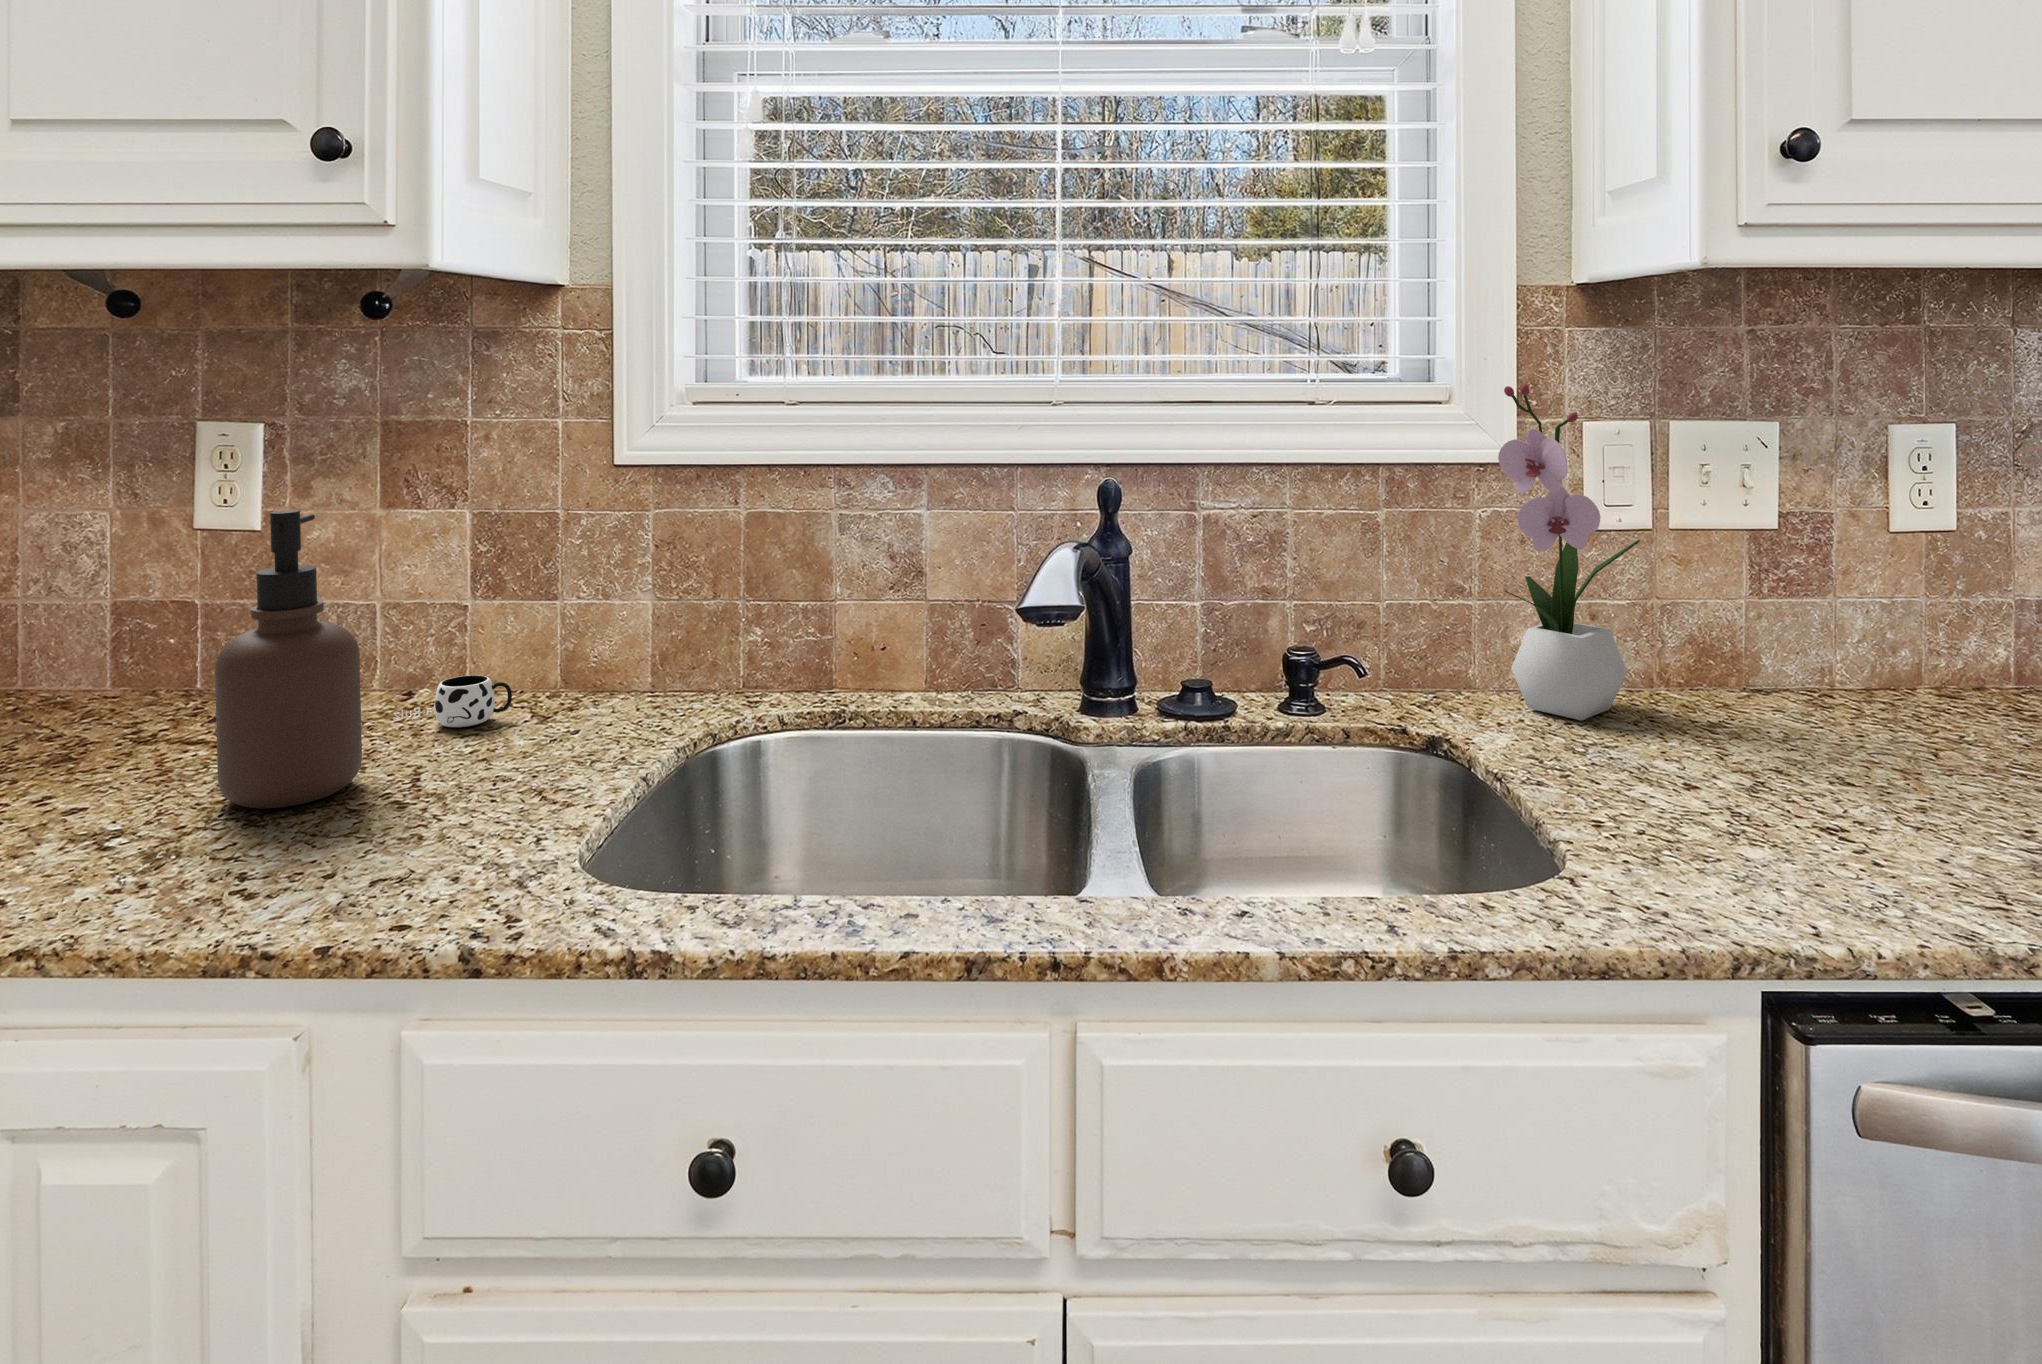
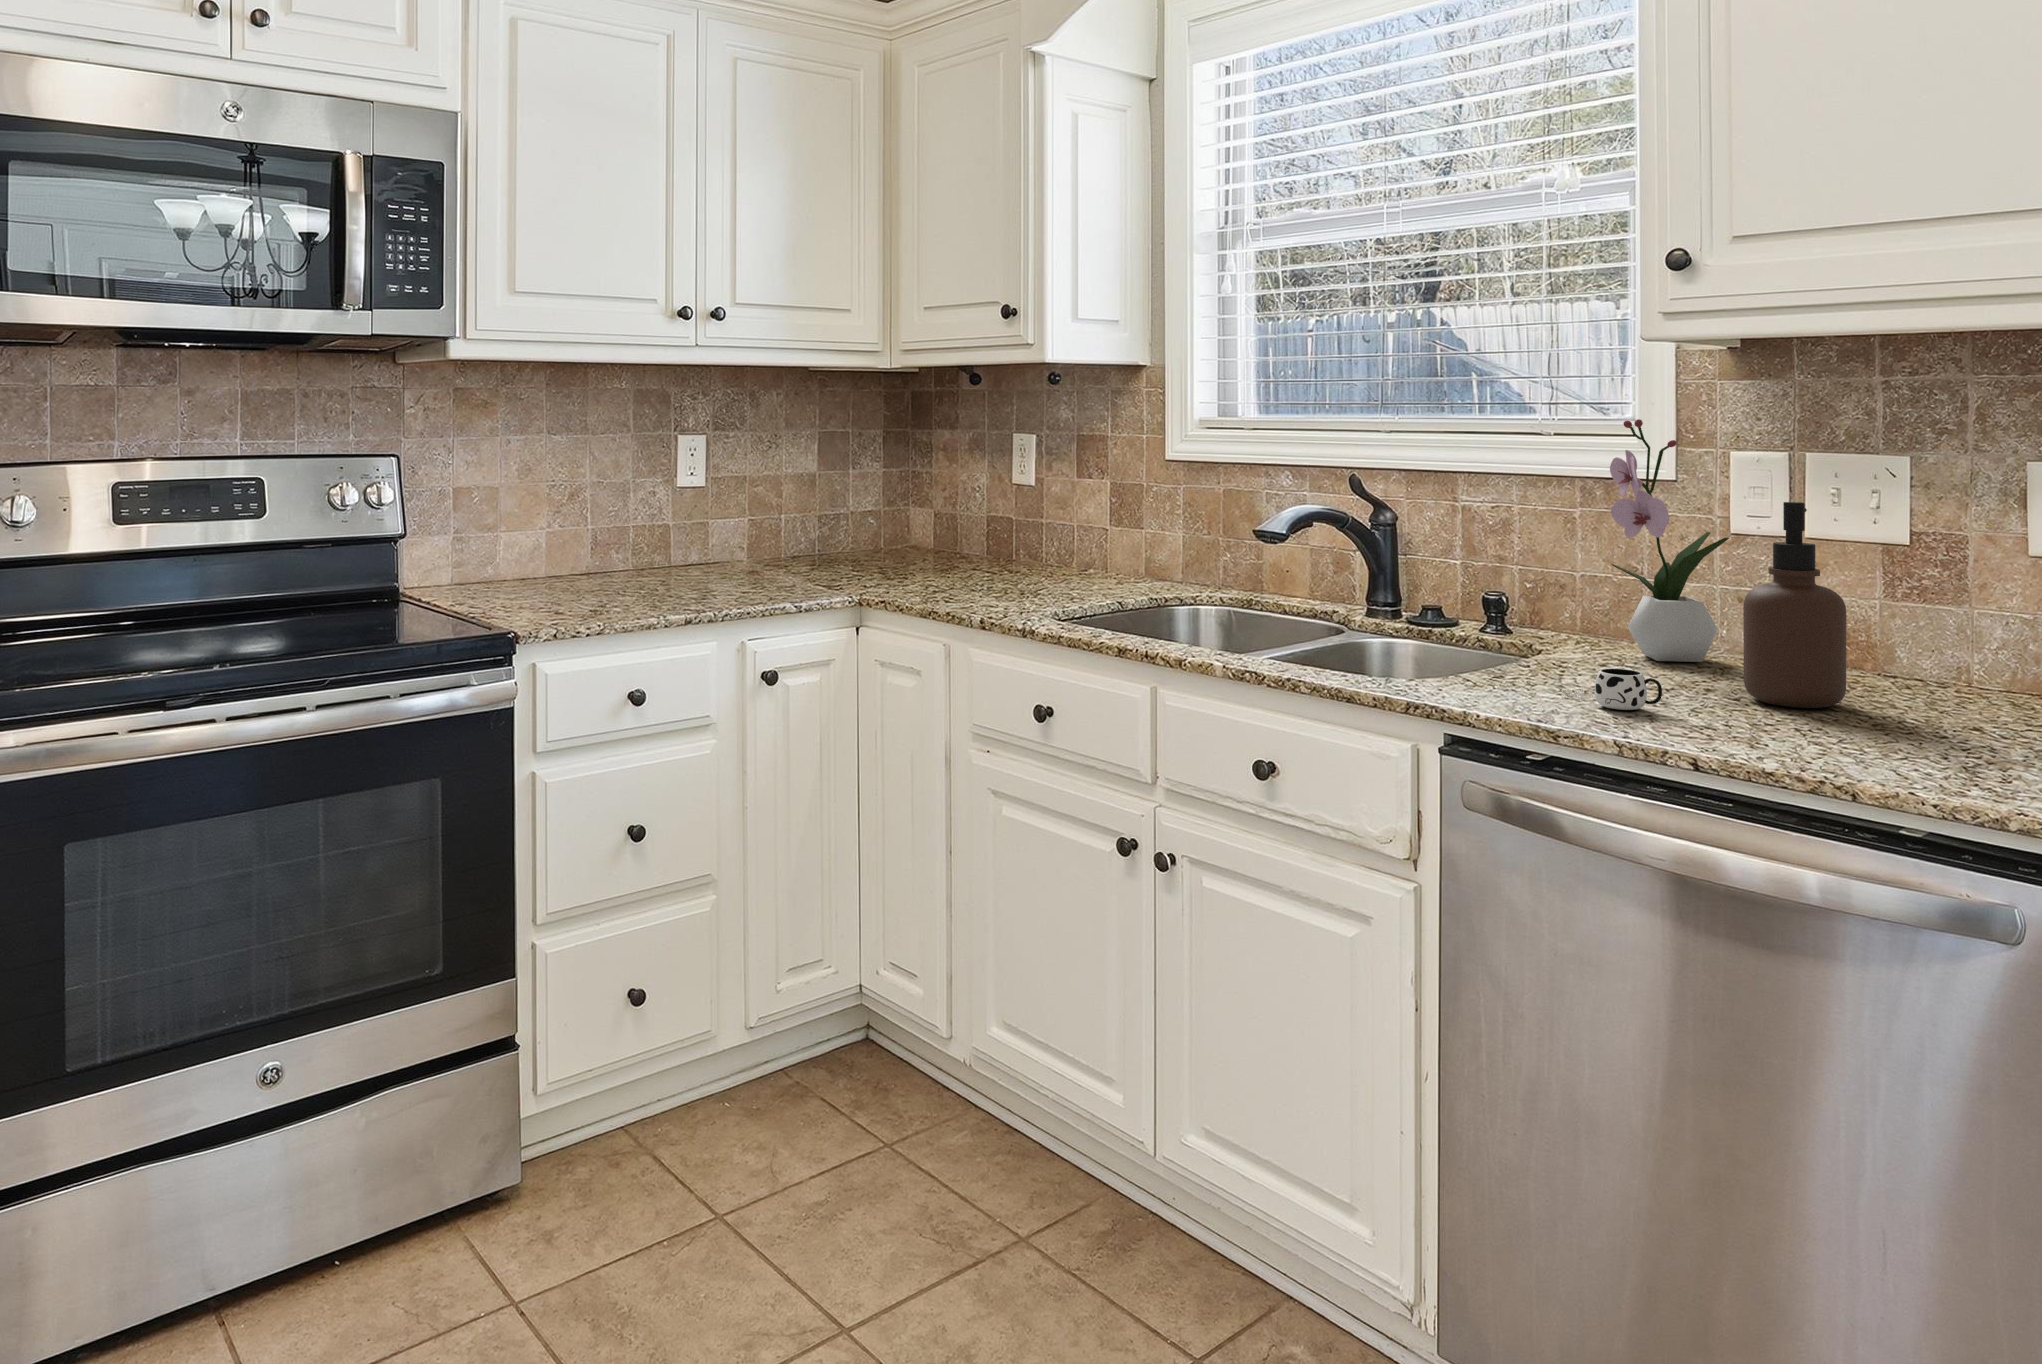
soap dispenser: present [215,510,362,809] -> present [1743,502,1846,708]
mug: present [394,675,512,727] -> present [1562,669,1662,710]

